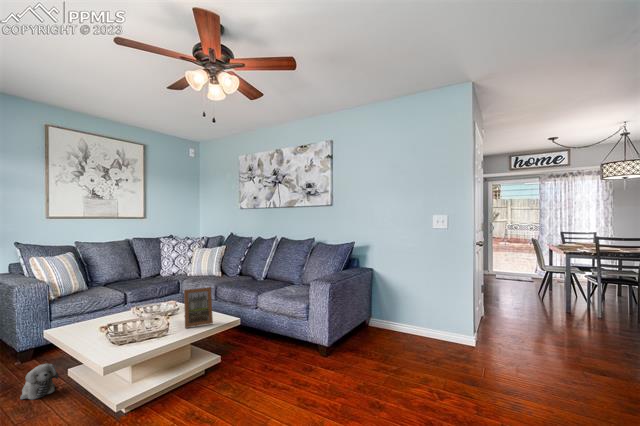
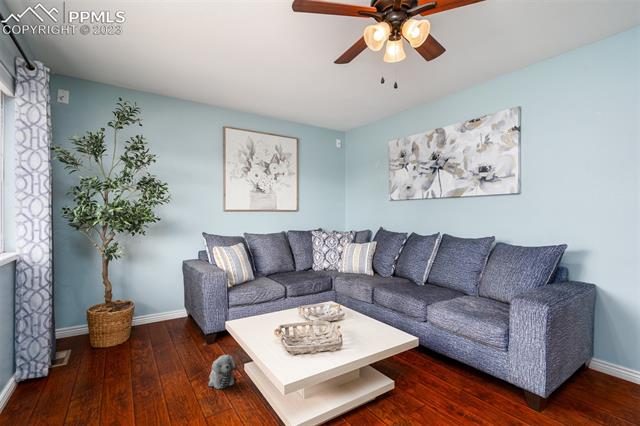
picture frame: present [184,287,213,328] -> none [351,296,386,342]

